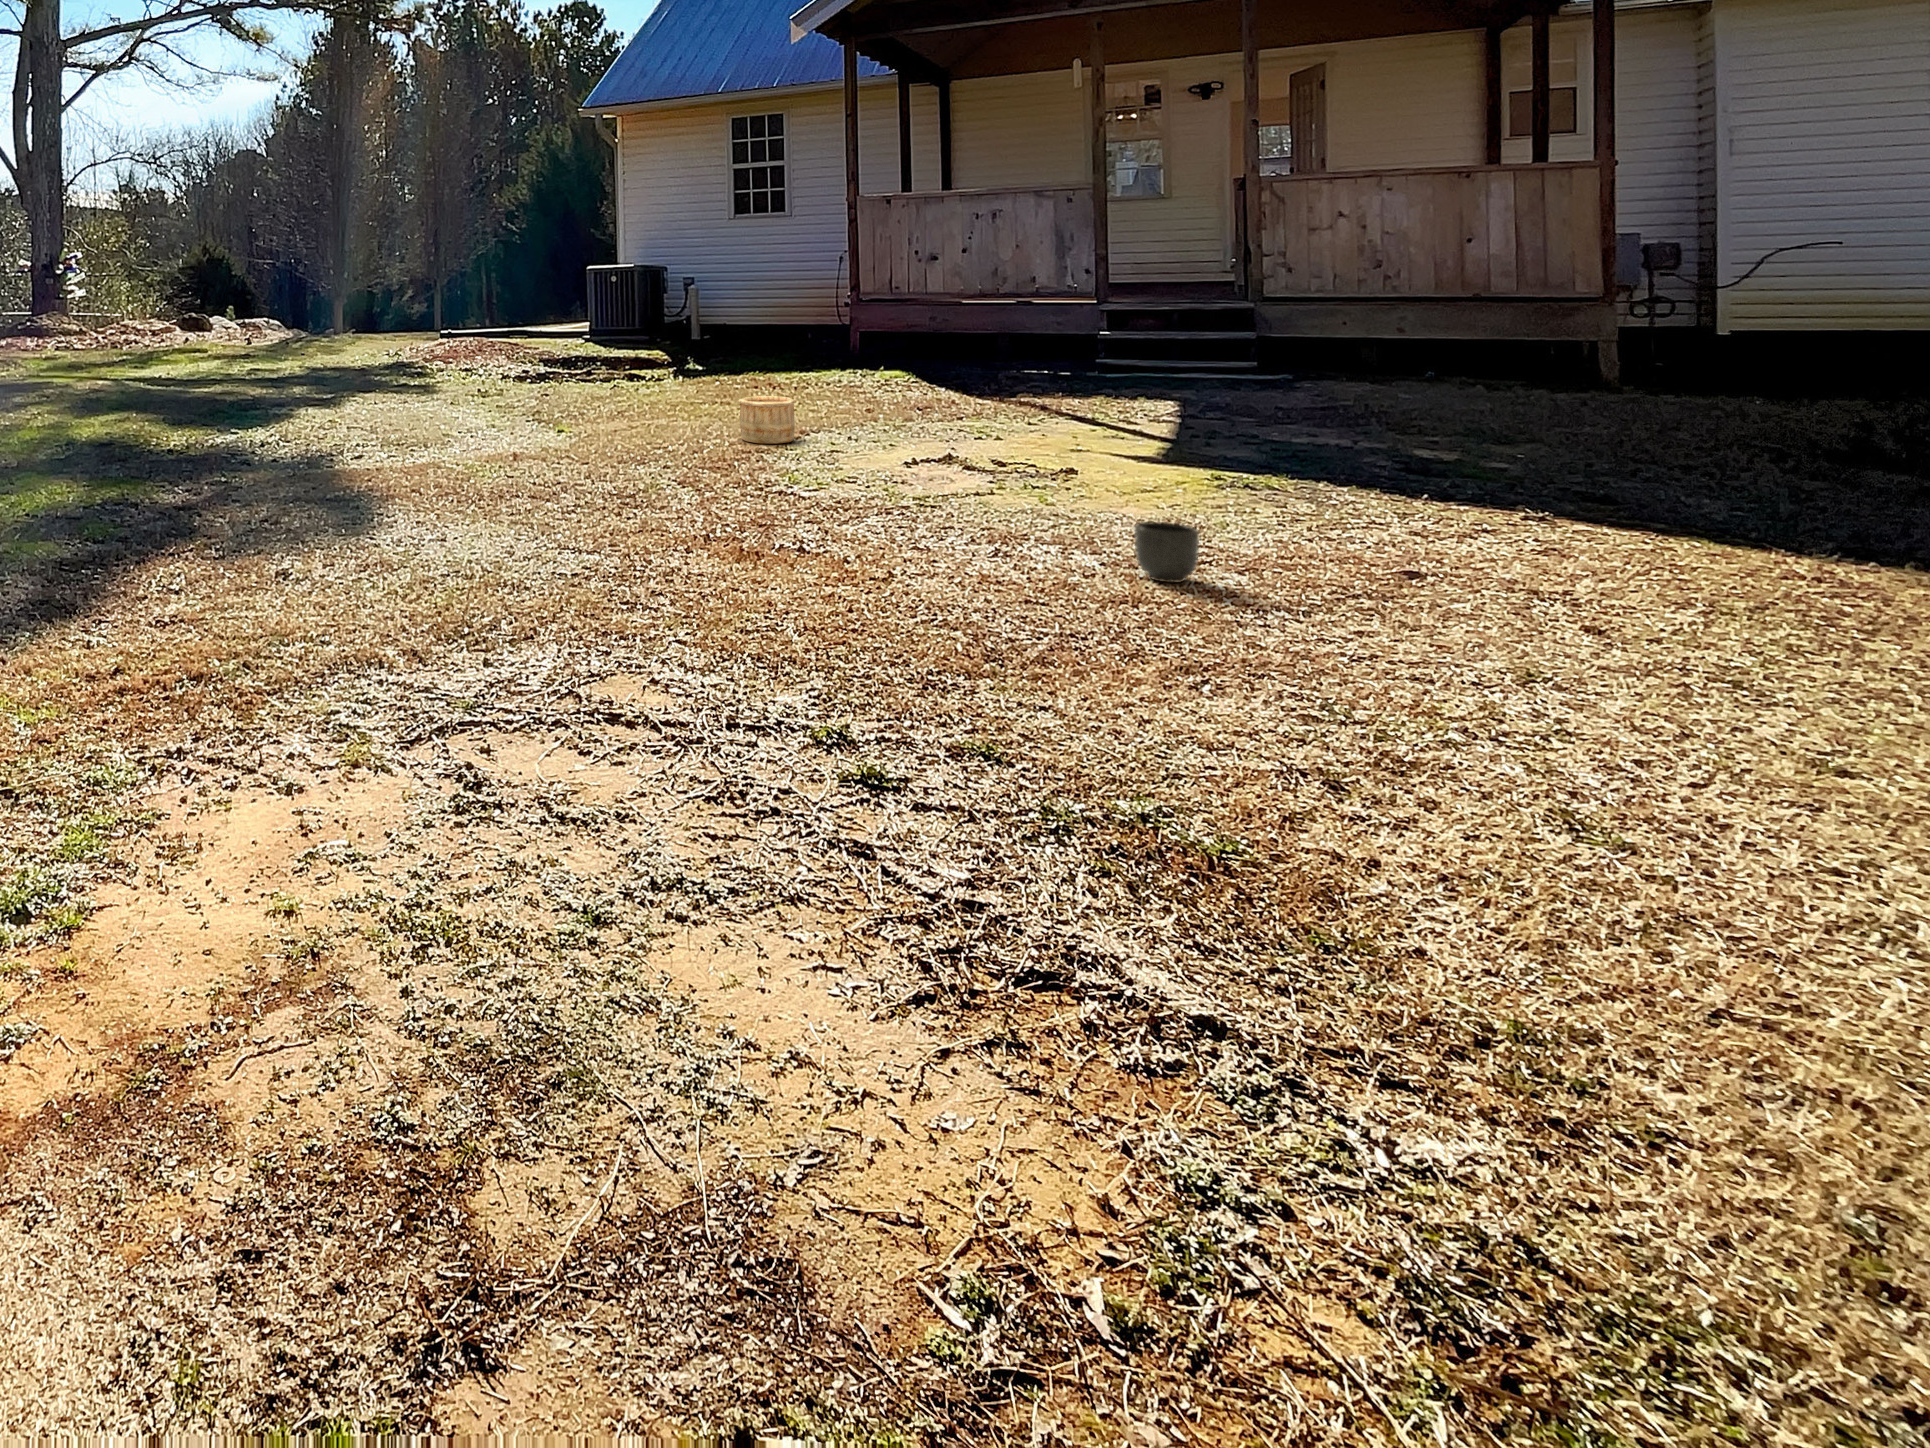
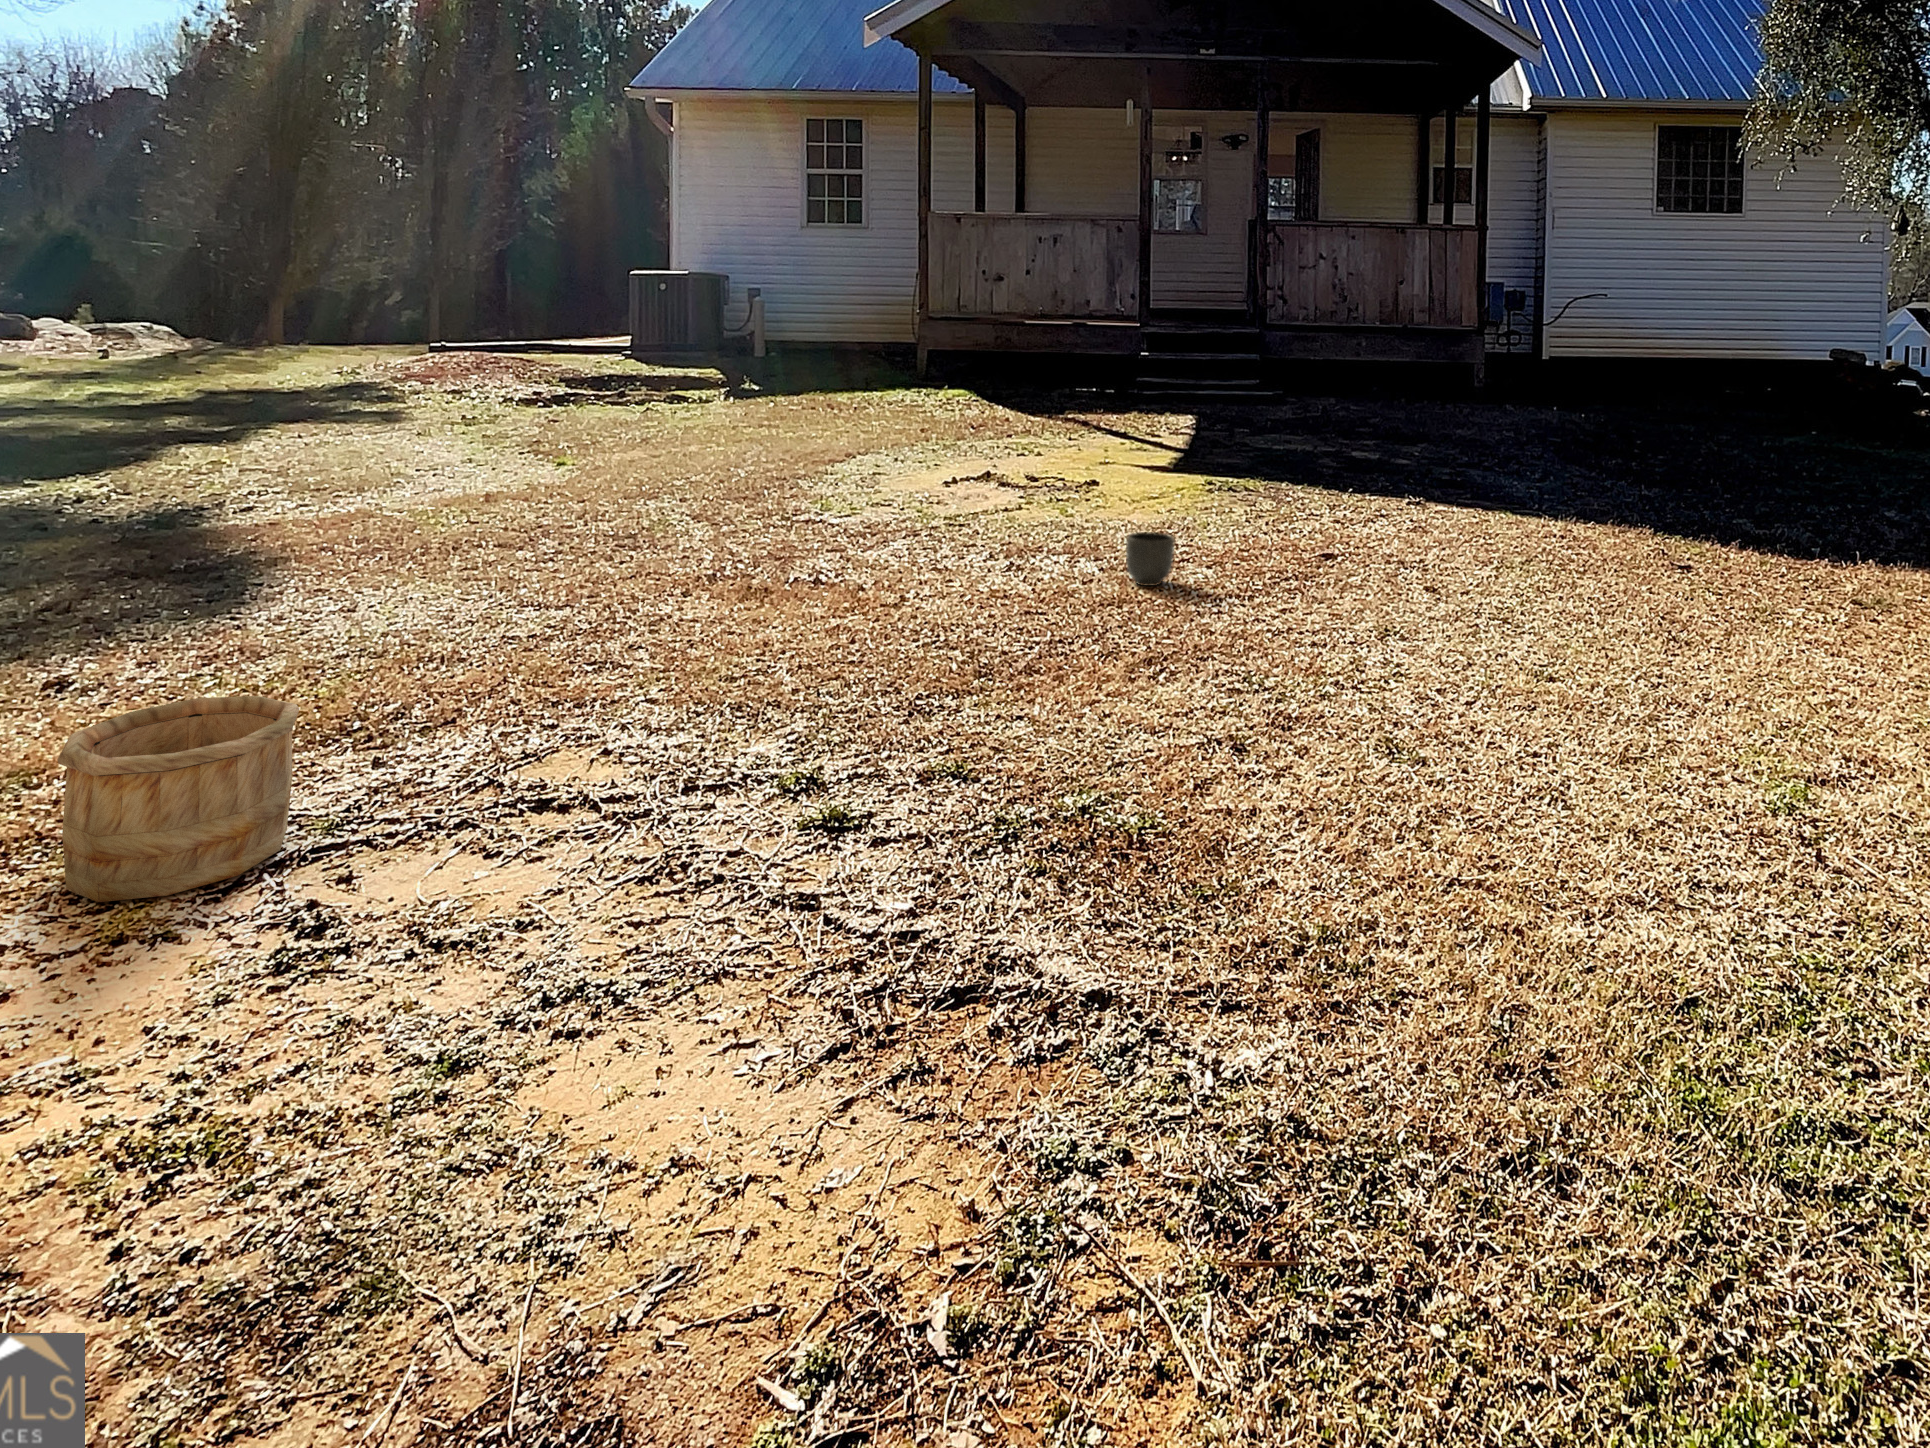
wooden bucket: present [738,396,795,443] -> present [57,696,299,902]

